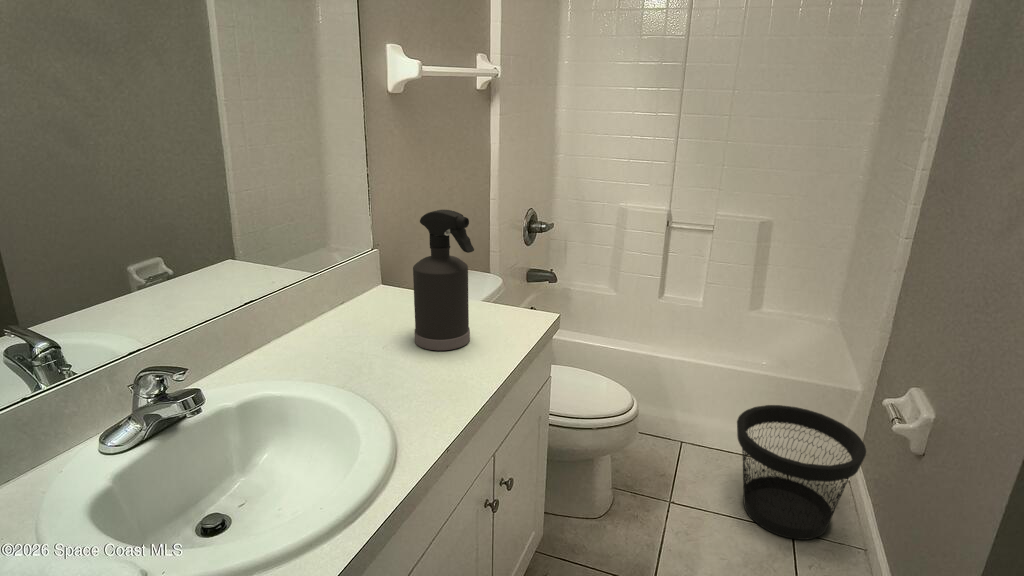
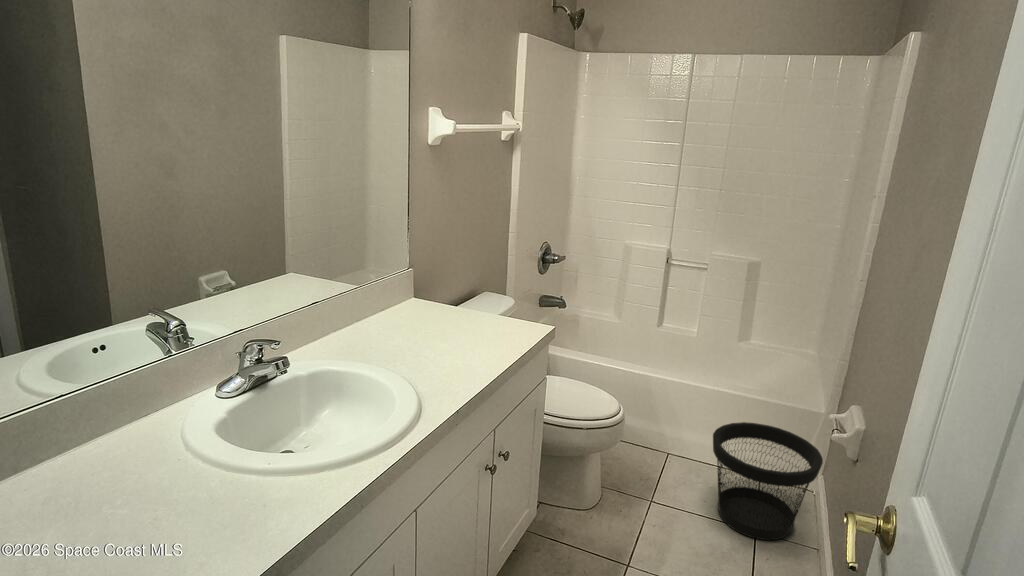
spray bottle: present [413,210,474,350] -> none [437,239,486,348]

